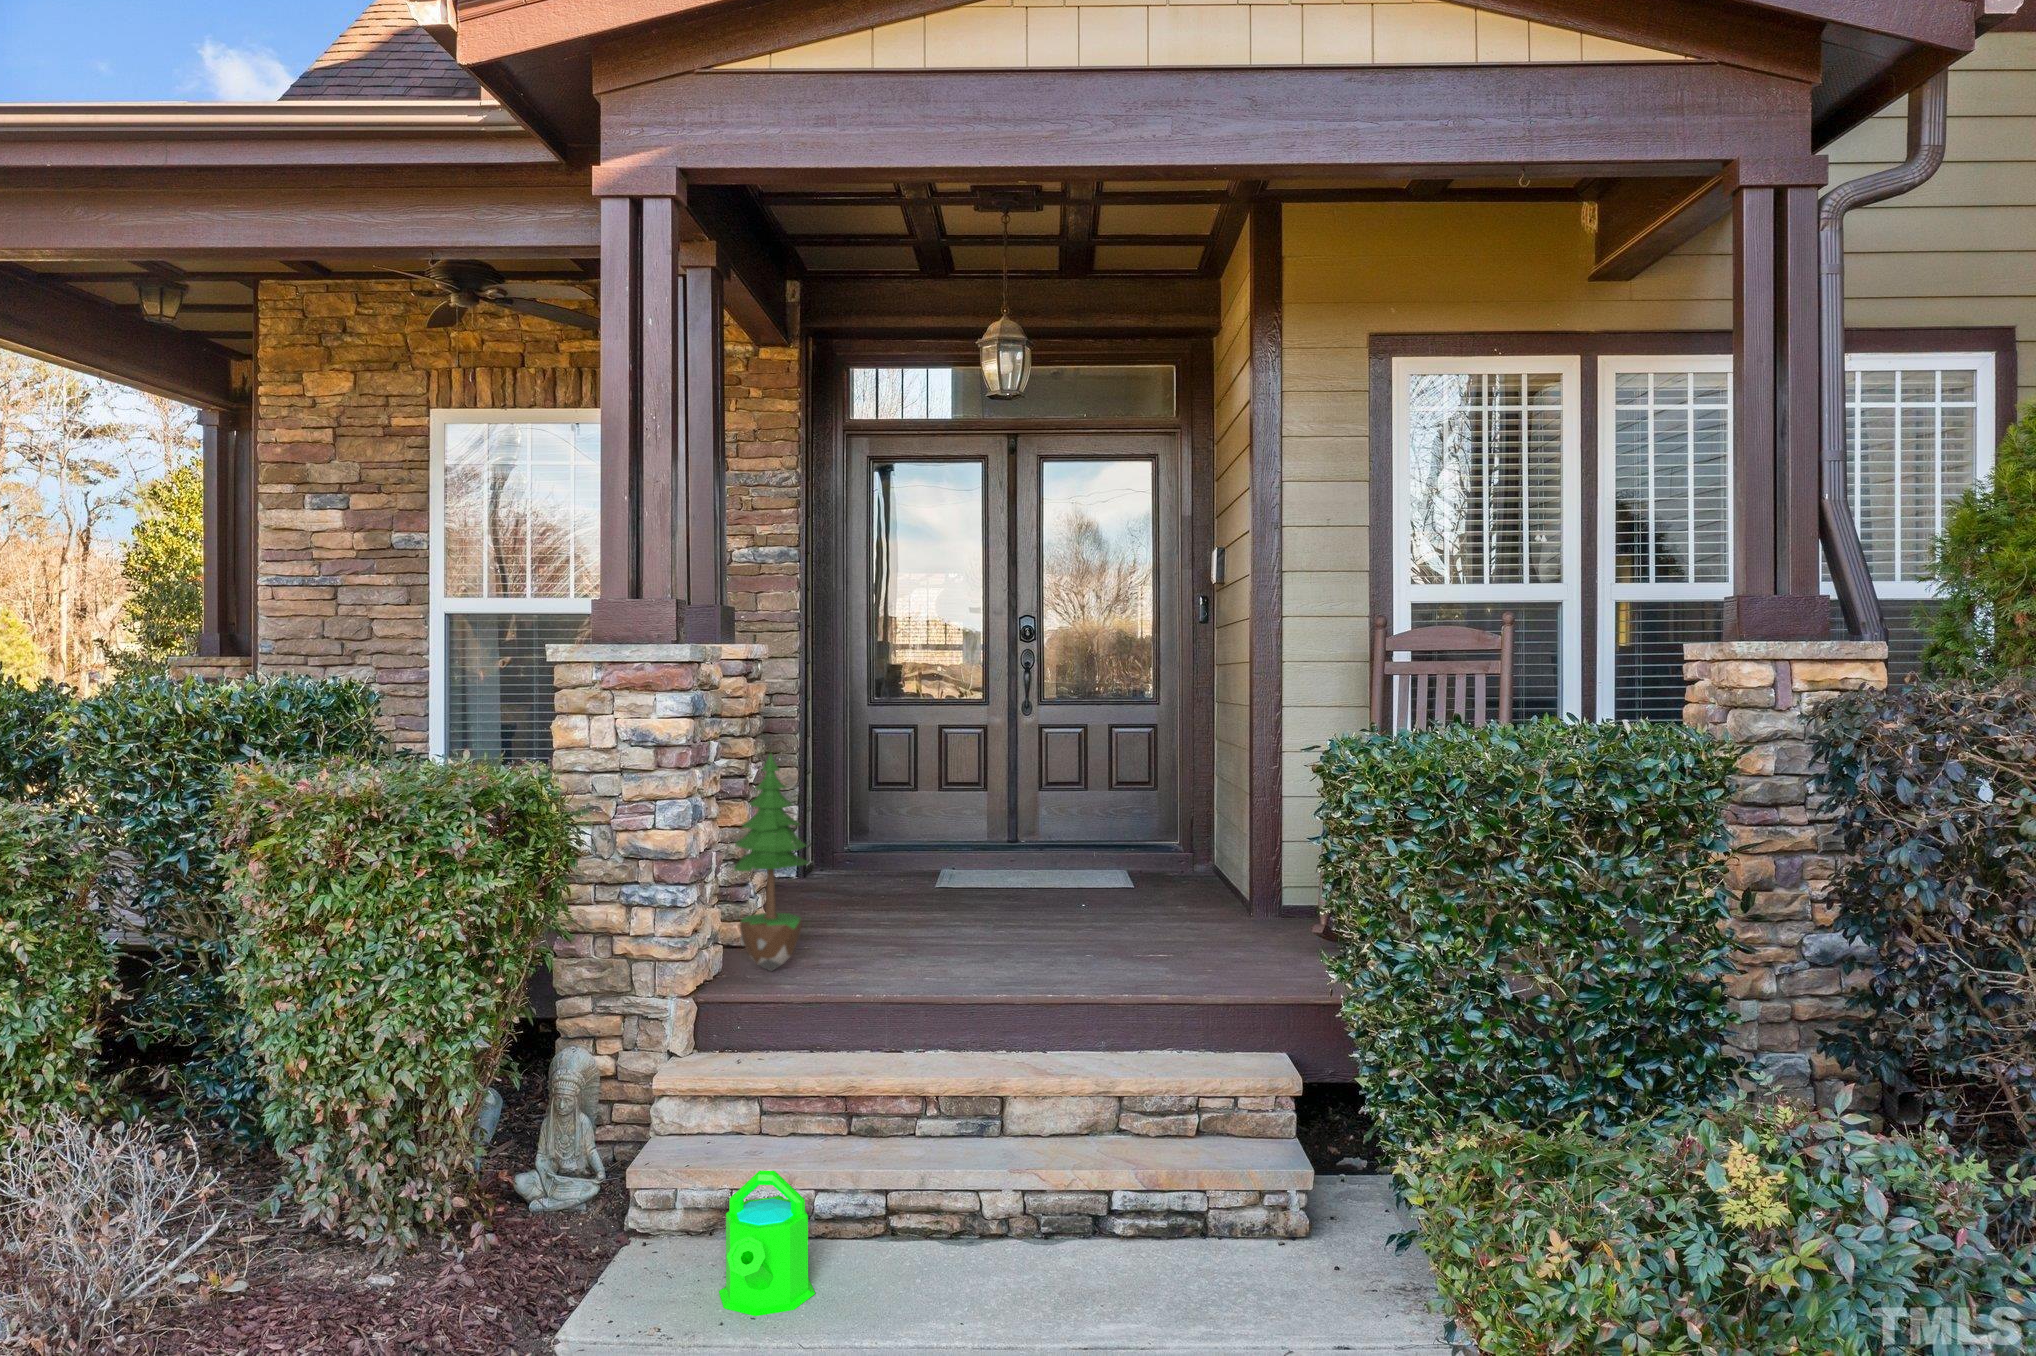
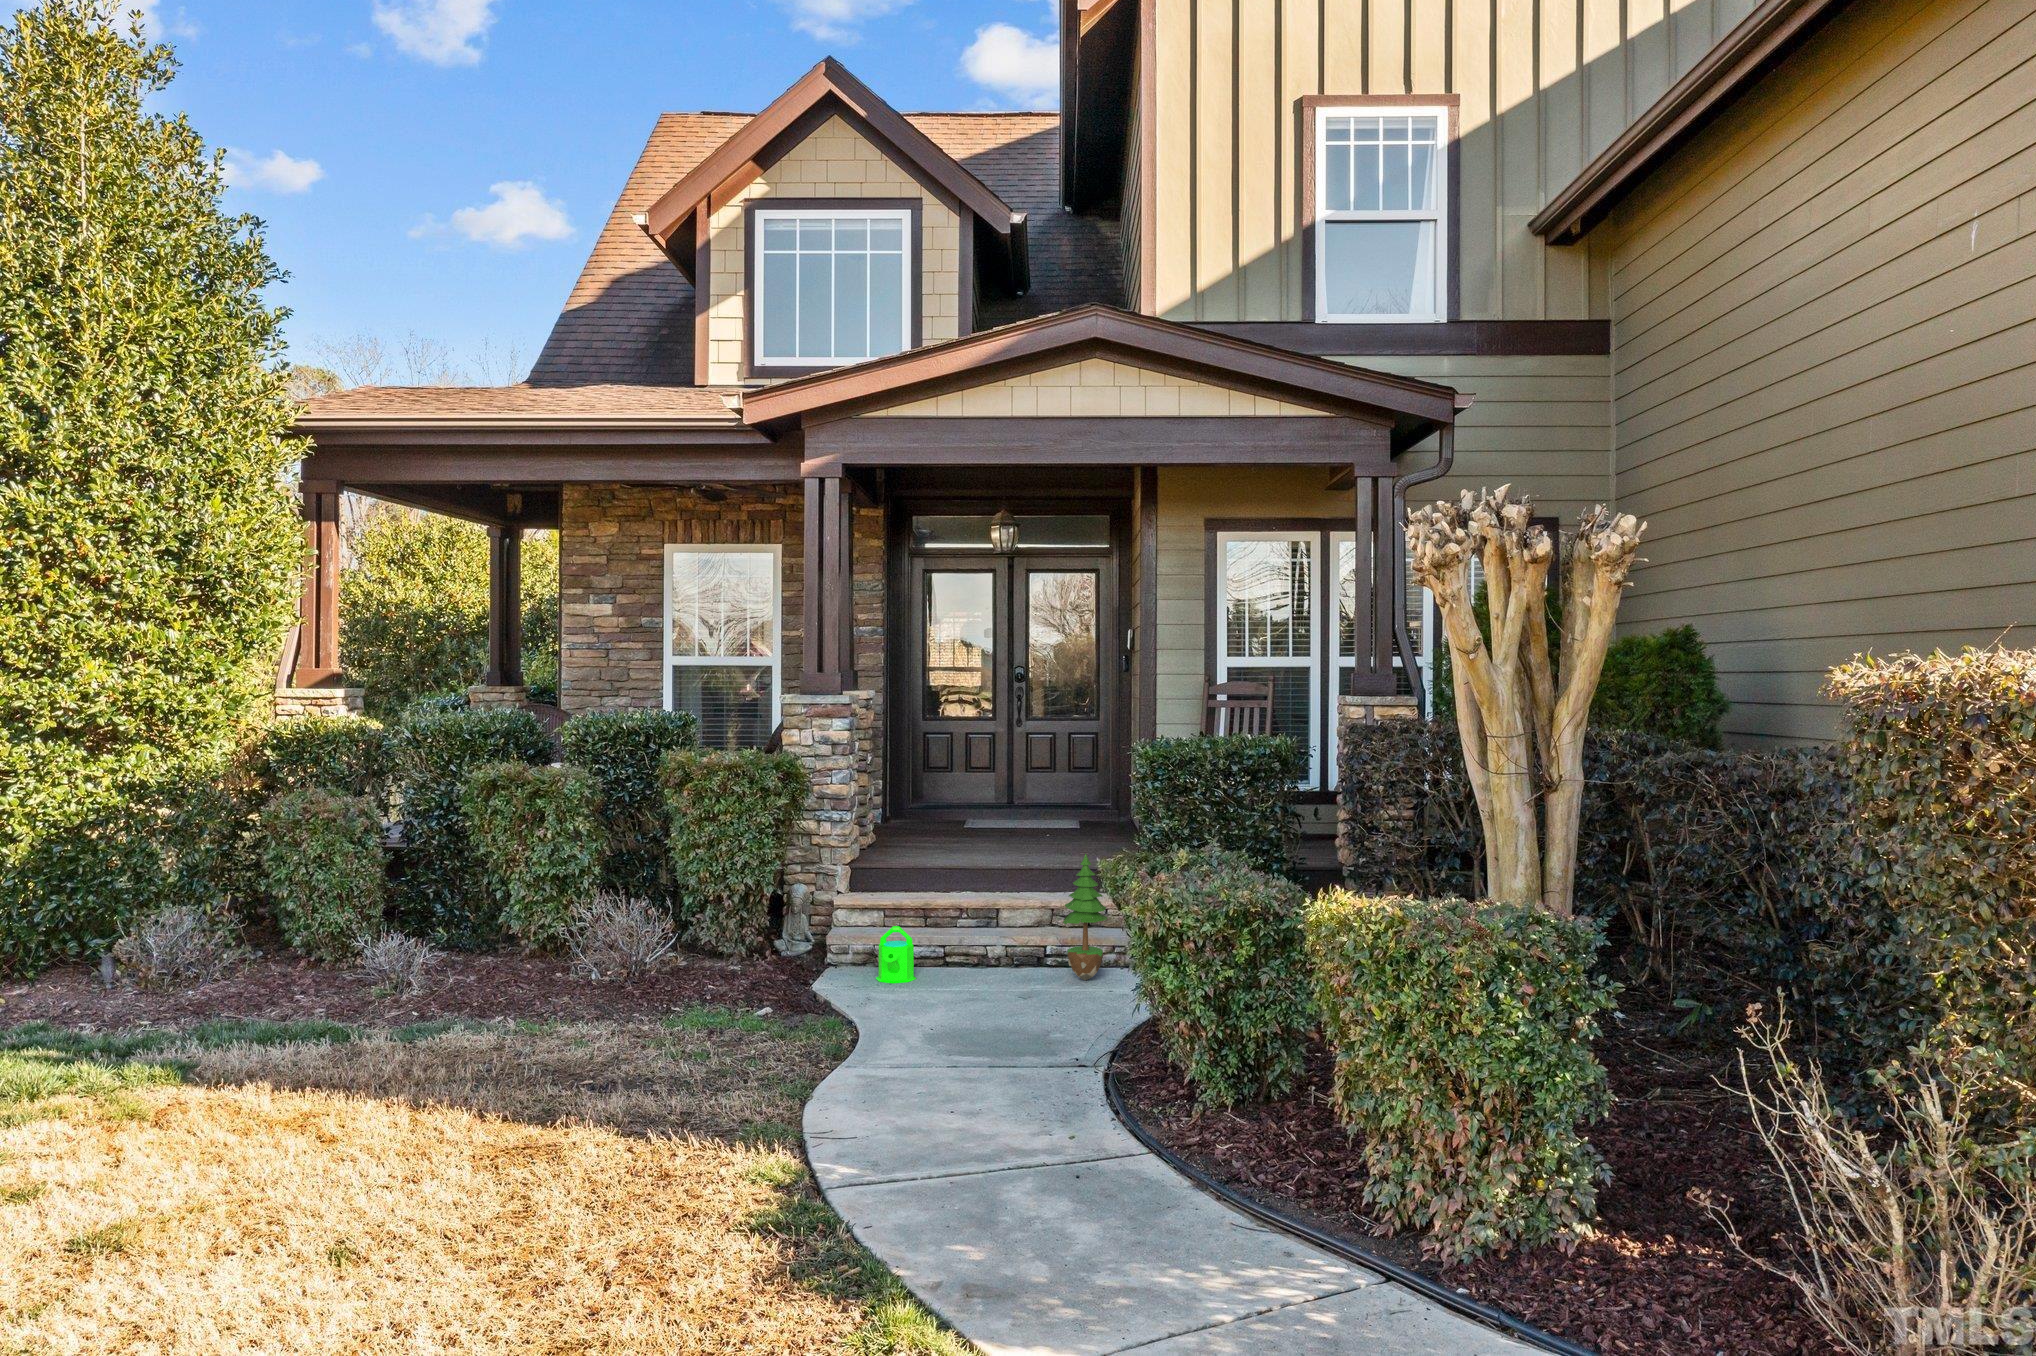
potted tree: present [734,753,809,971] -> present [1063,854,1107,981]

